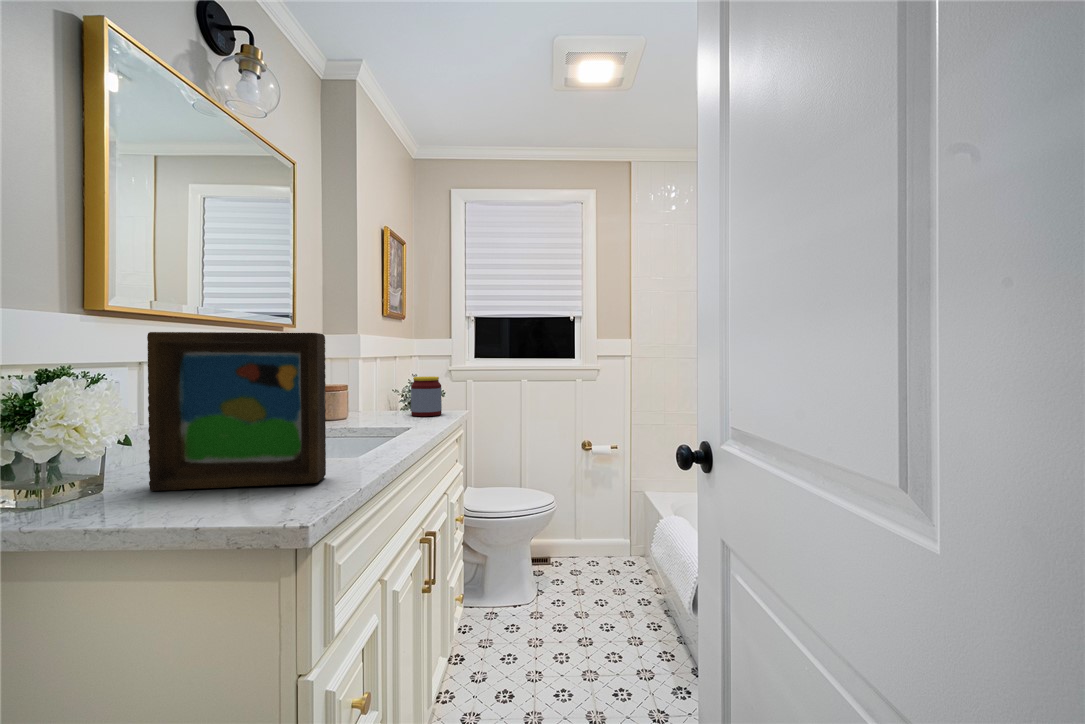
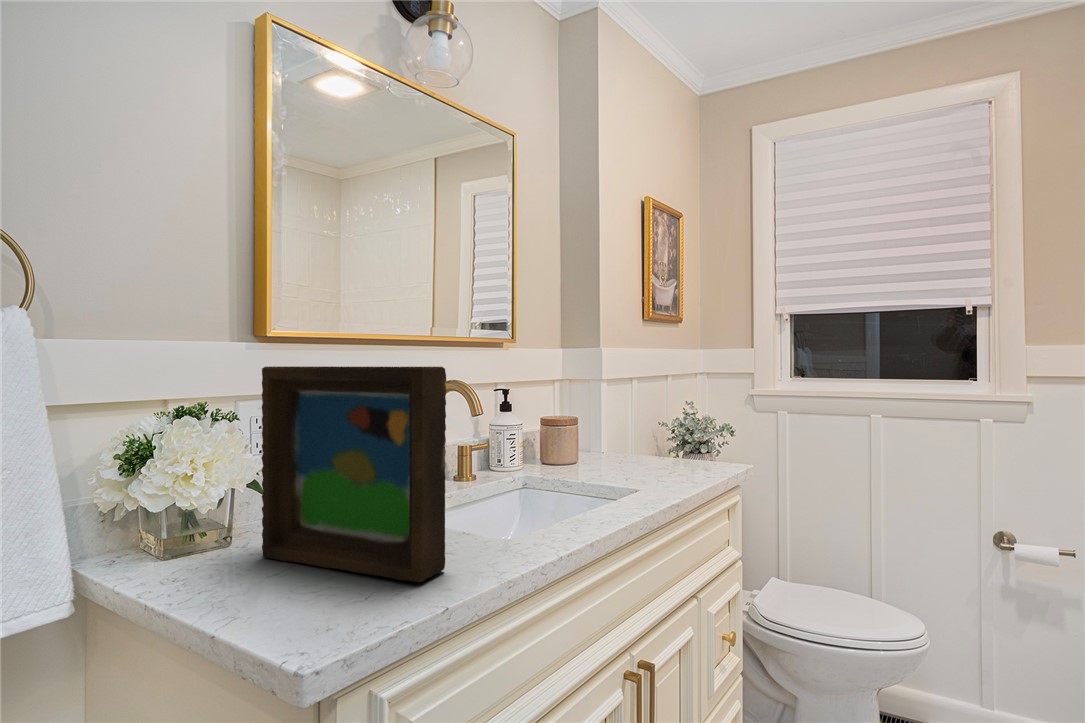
jar: present [411,376,442,416] -> none [662,410,706,470]

